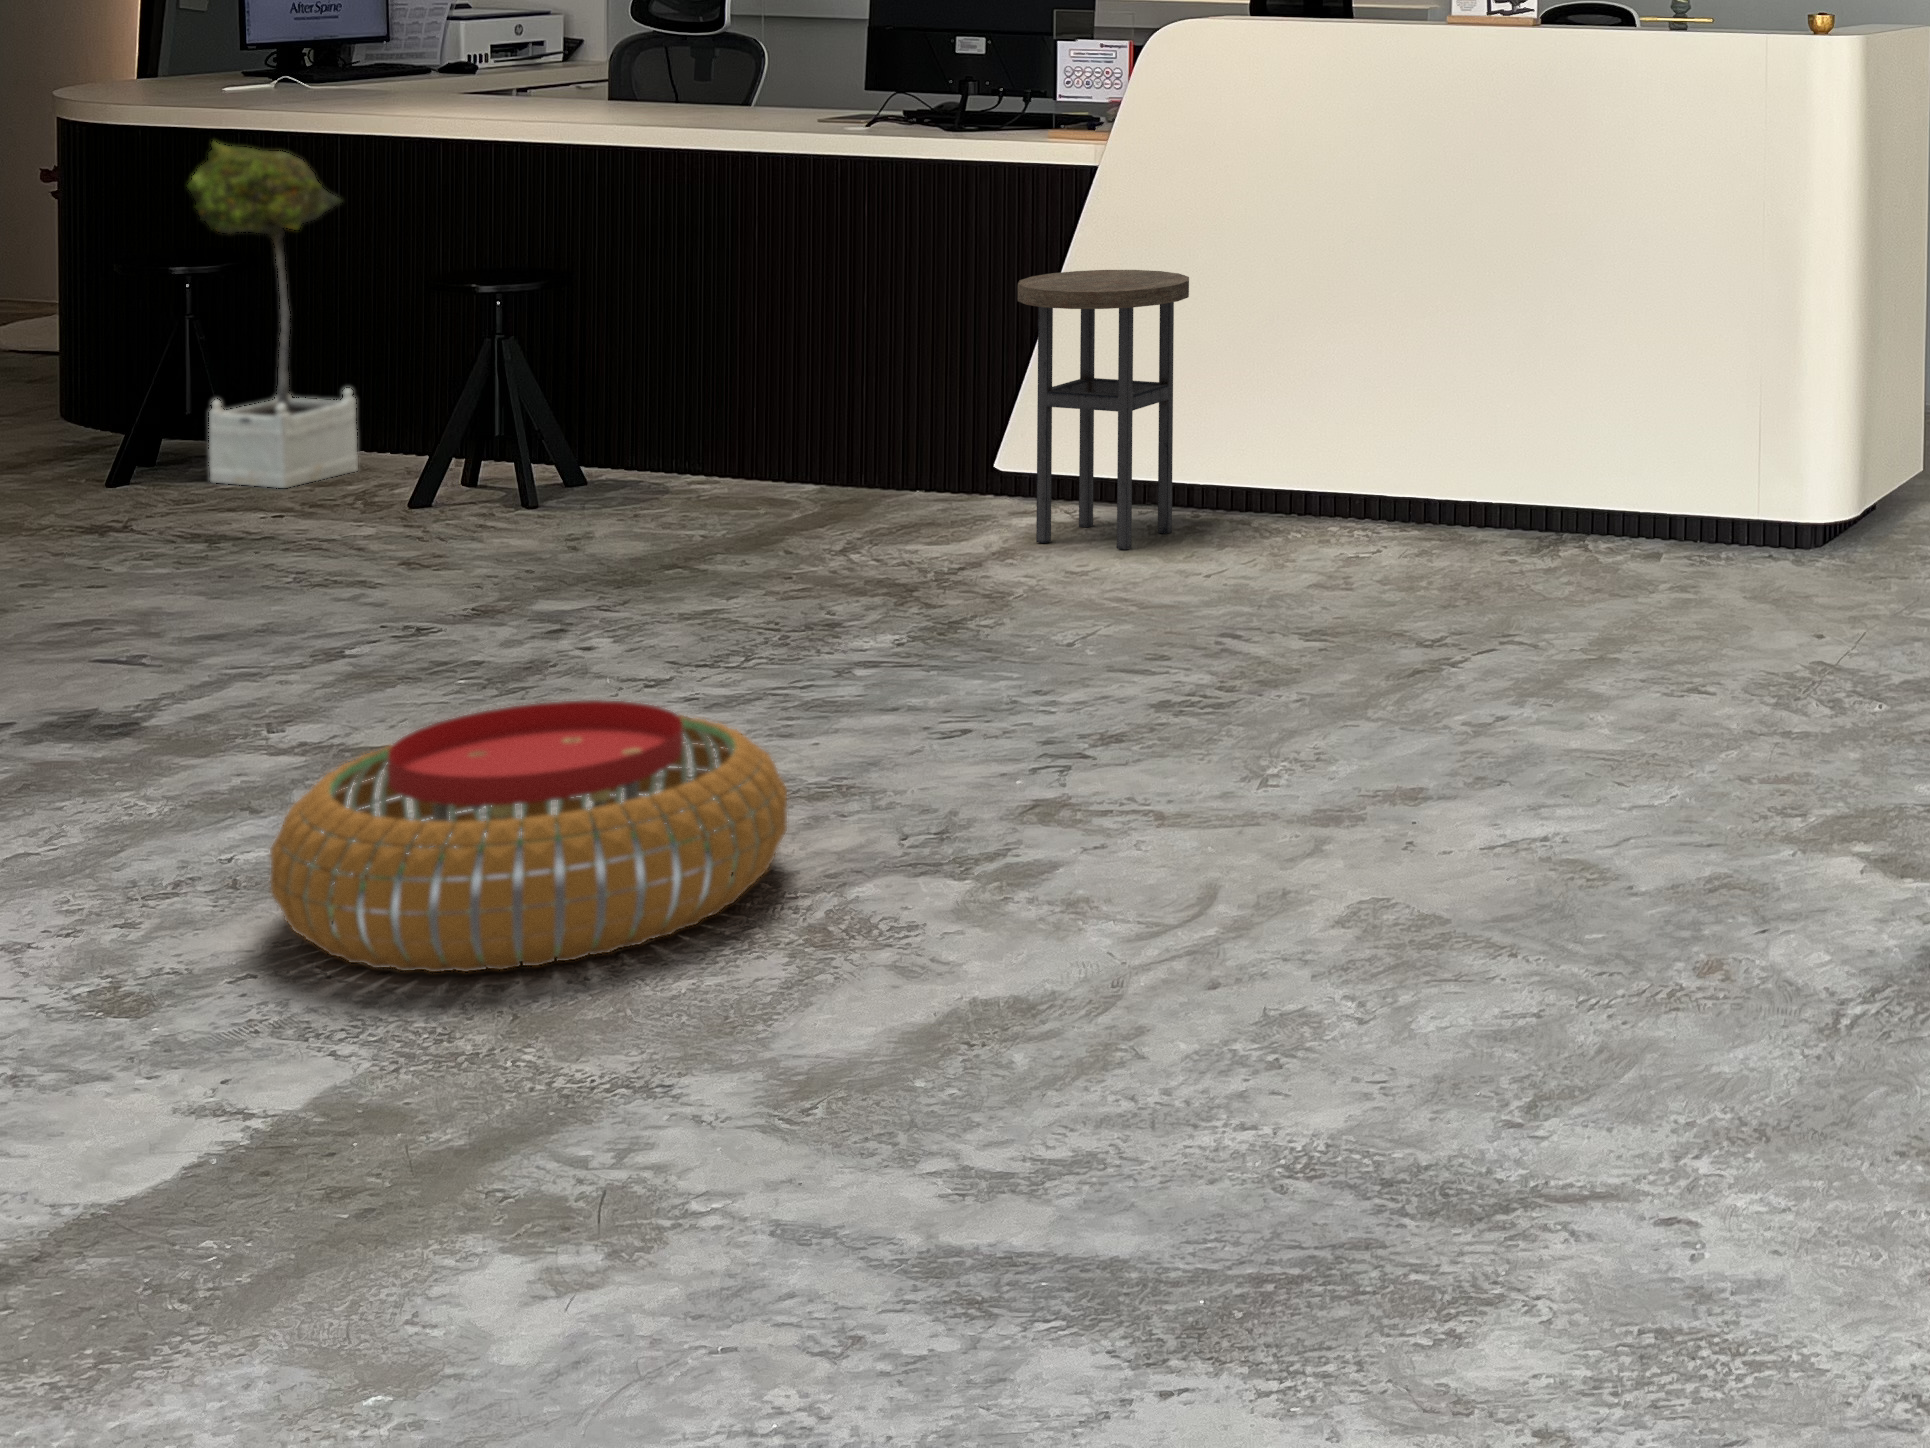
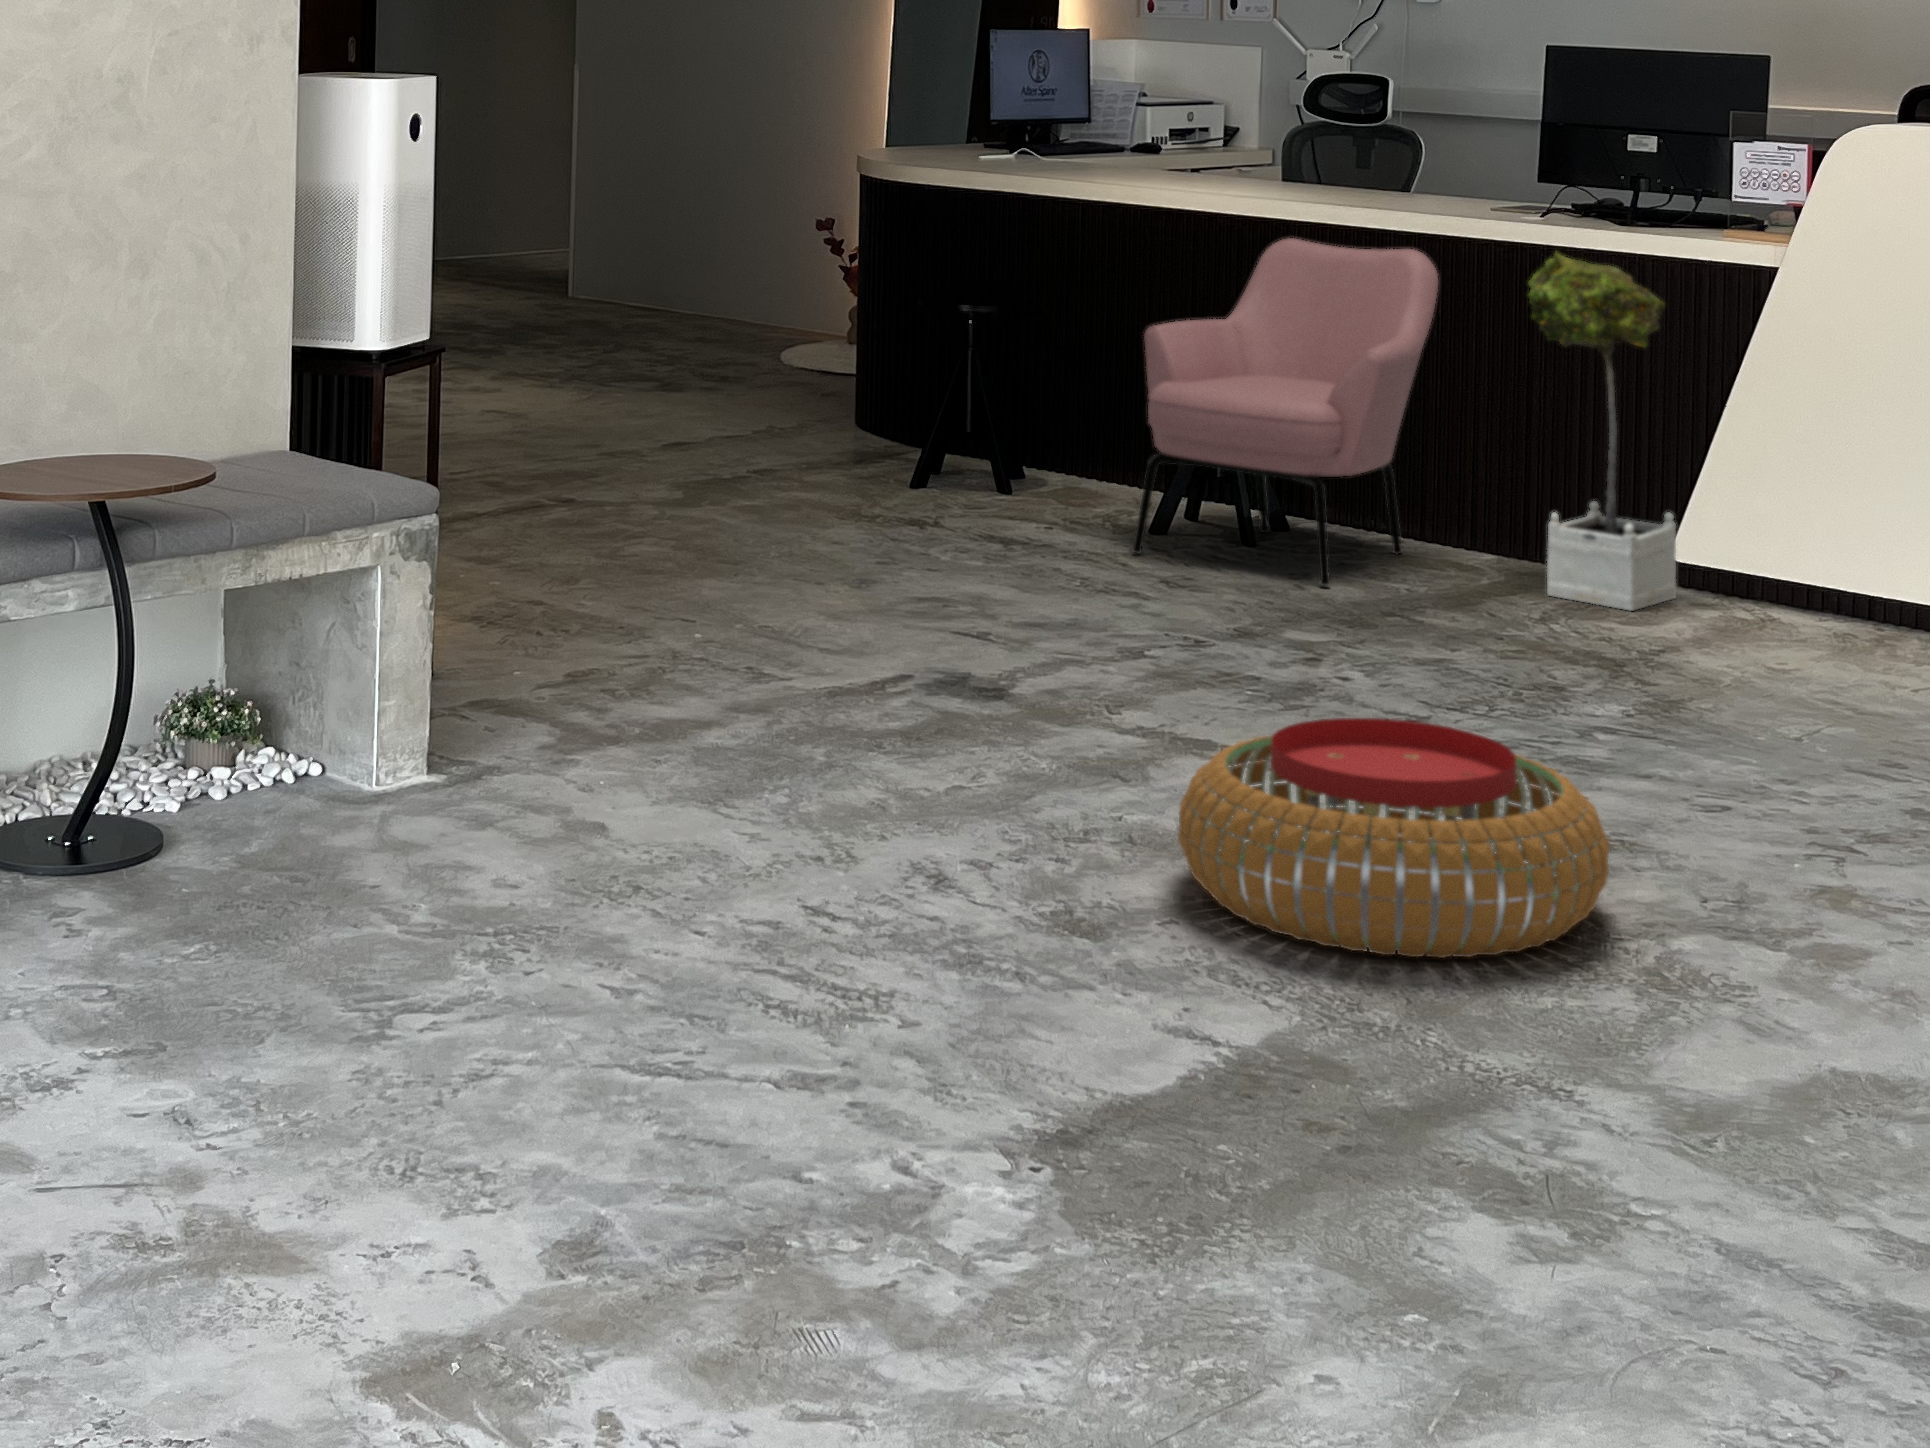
potted tree: present [187,142,358,488] -> present [1528,253,1677,611]
armchair: none [374,165,744,543] -> present [1132,238,1438,585]
side table: present [1018,270,1189,549] -> none [1715,371,1889,655]

